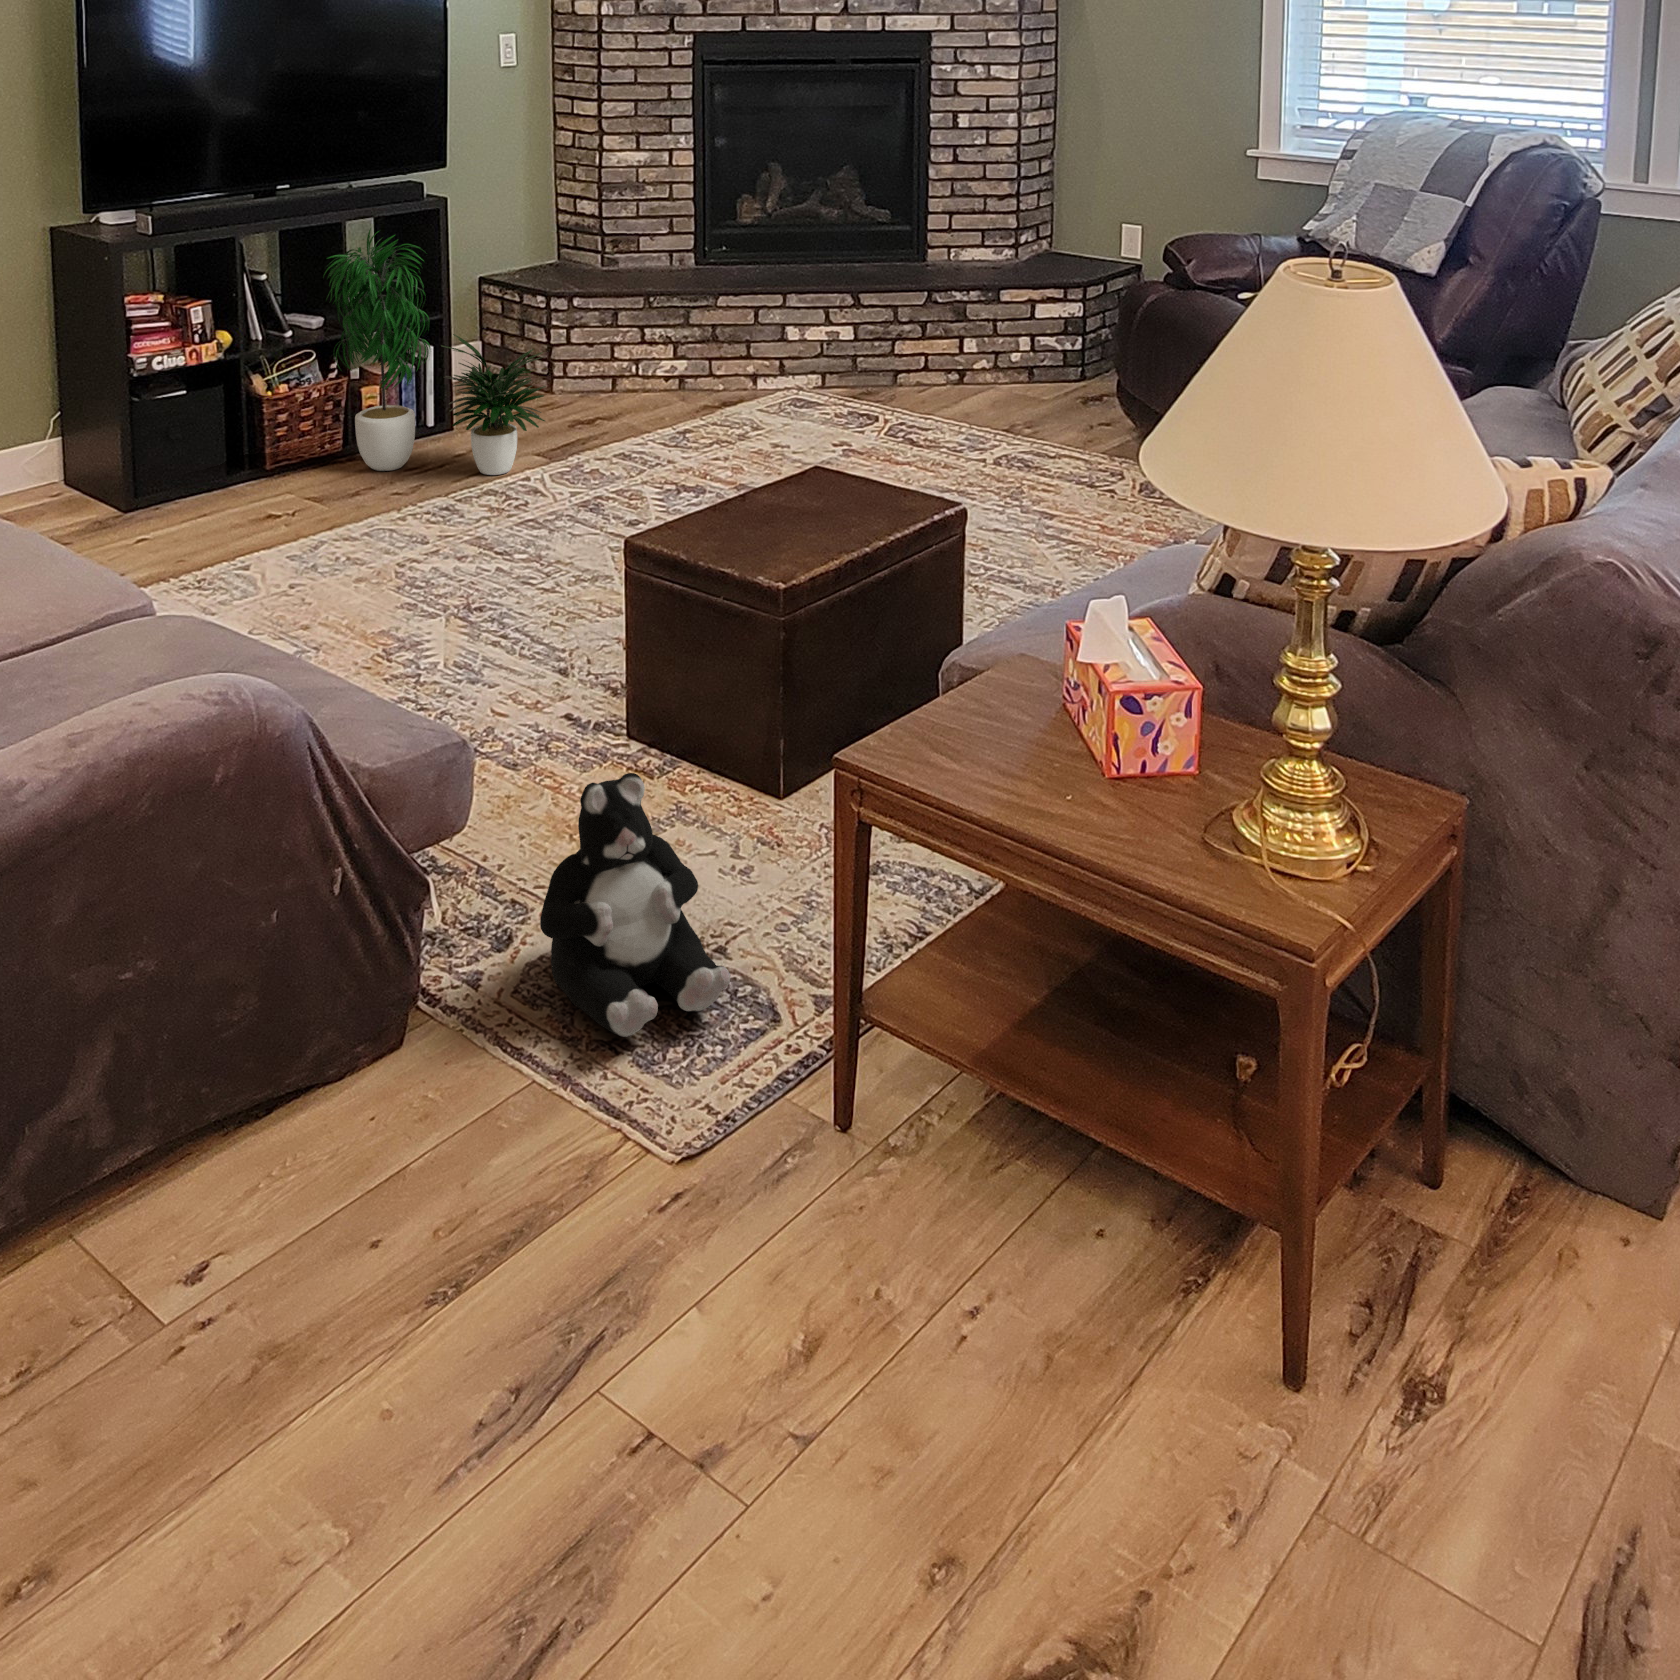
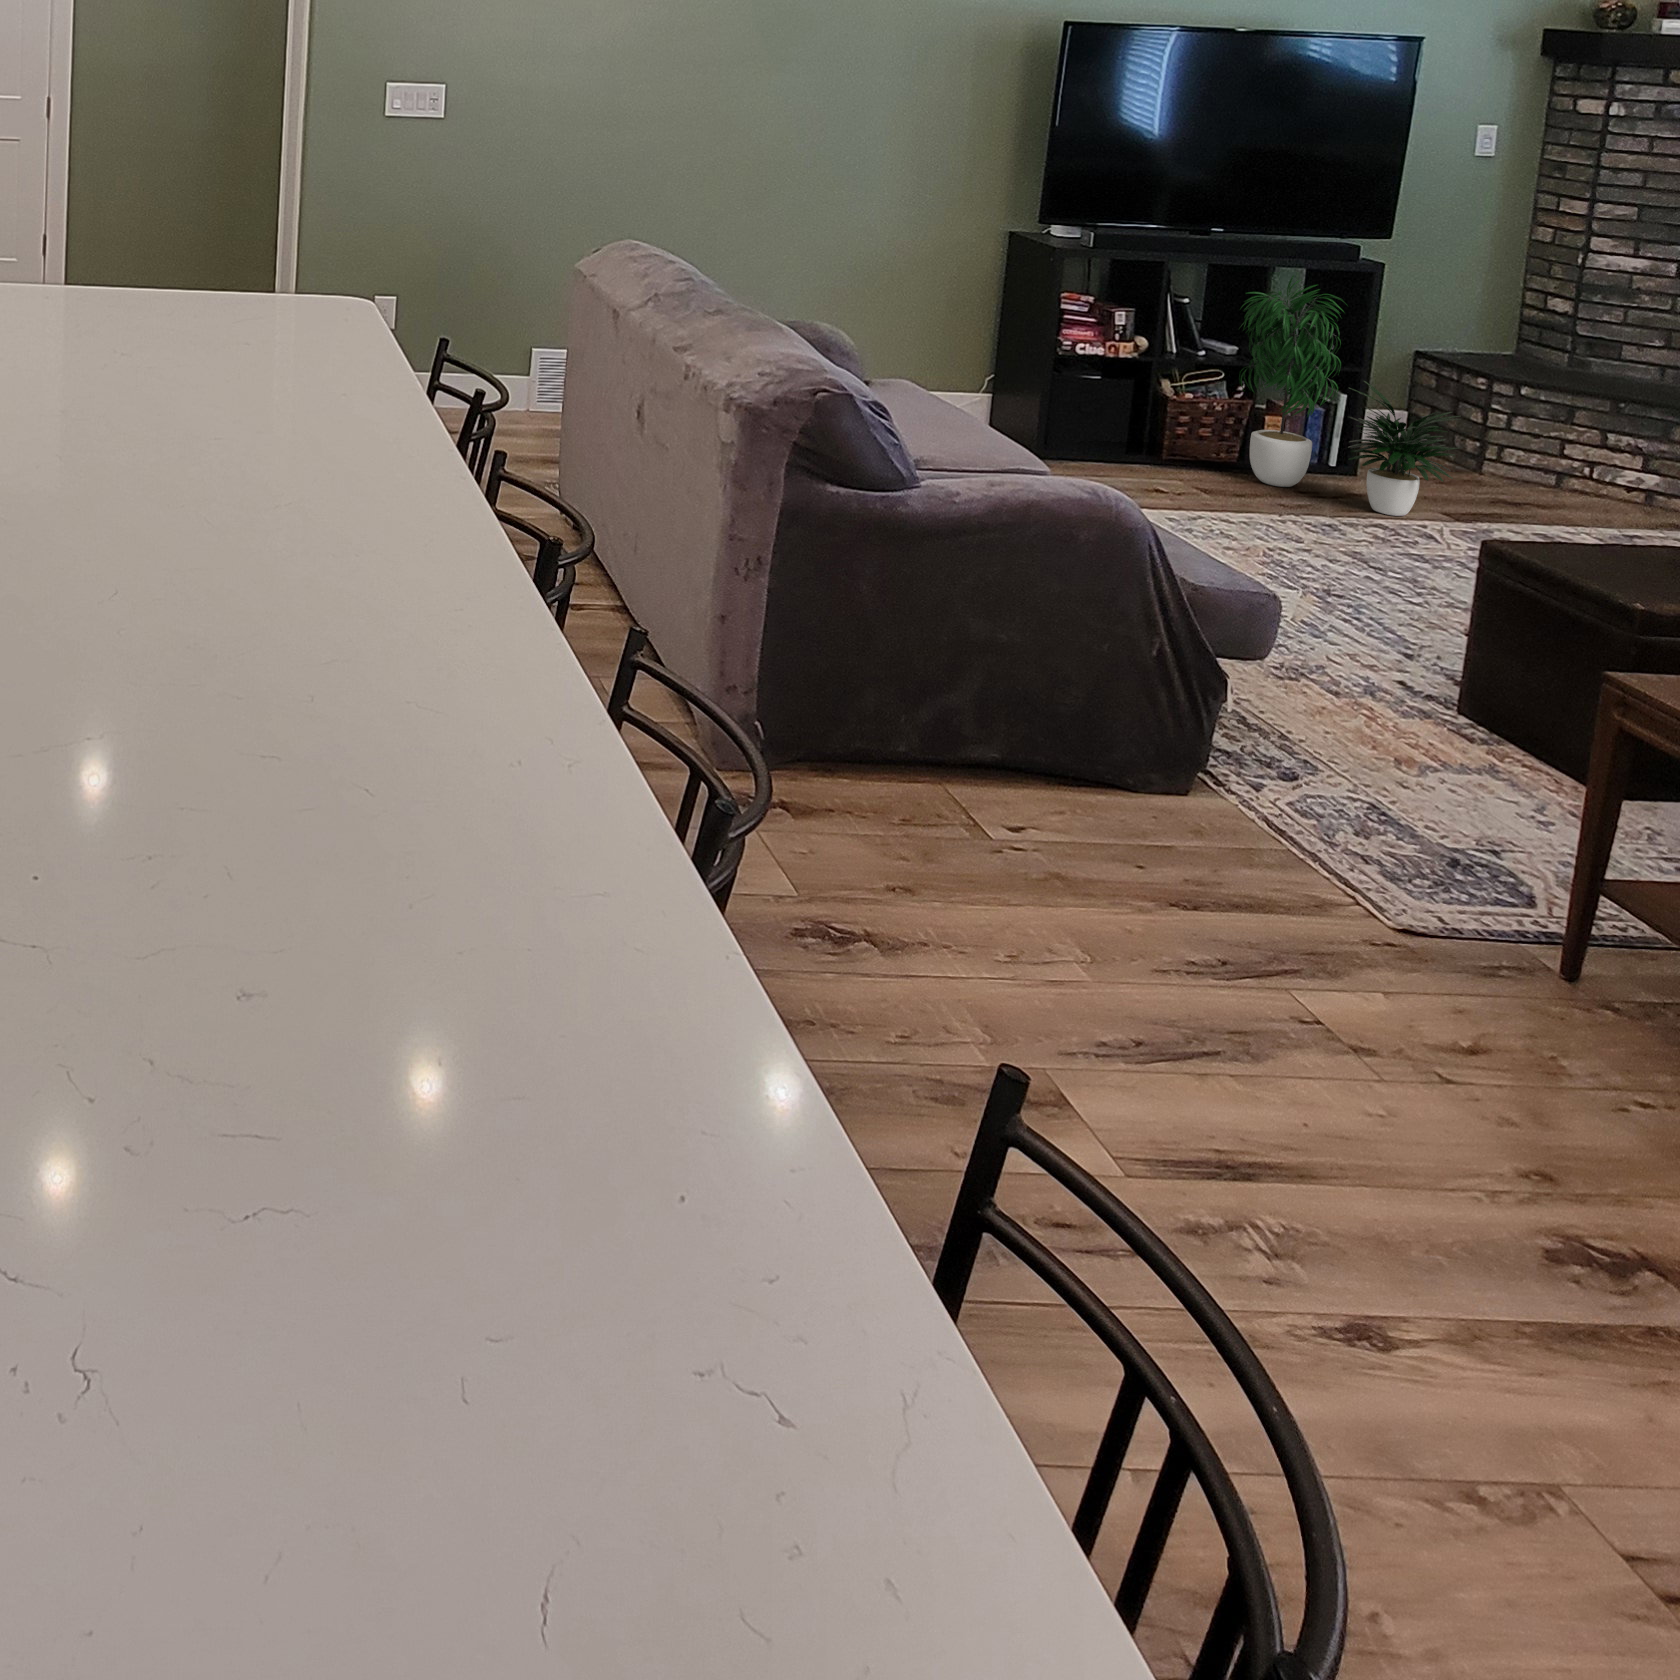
plush toy: present [540,773,730,1037] -> none [1317,670,1487,866]

